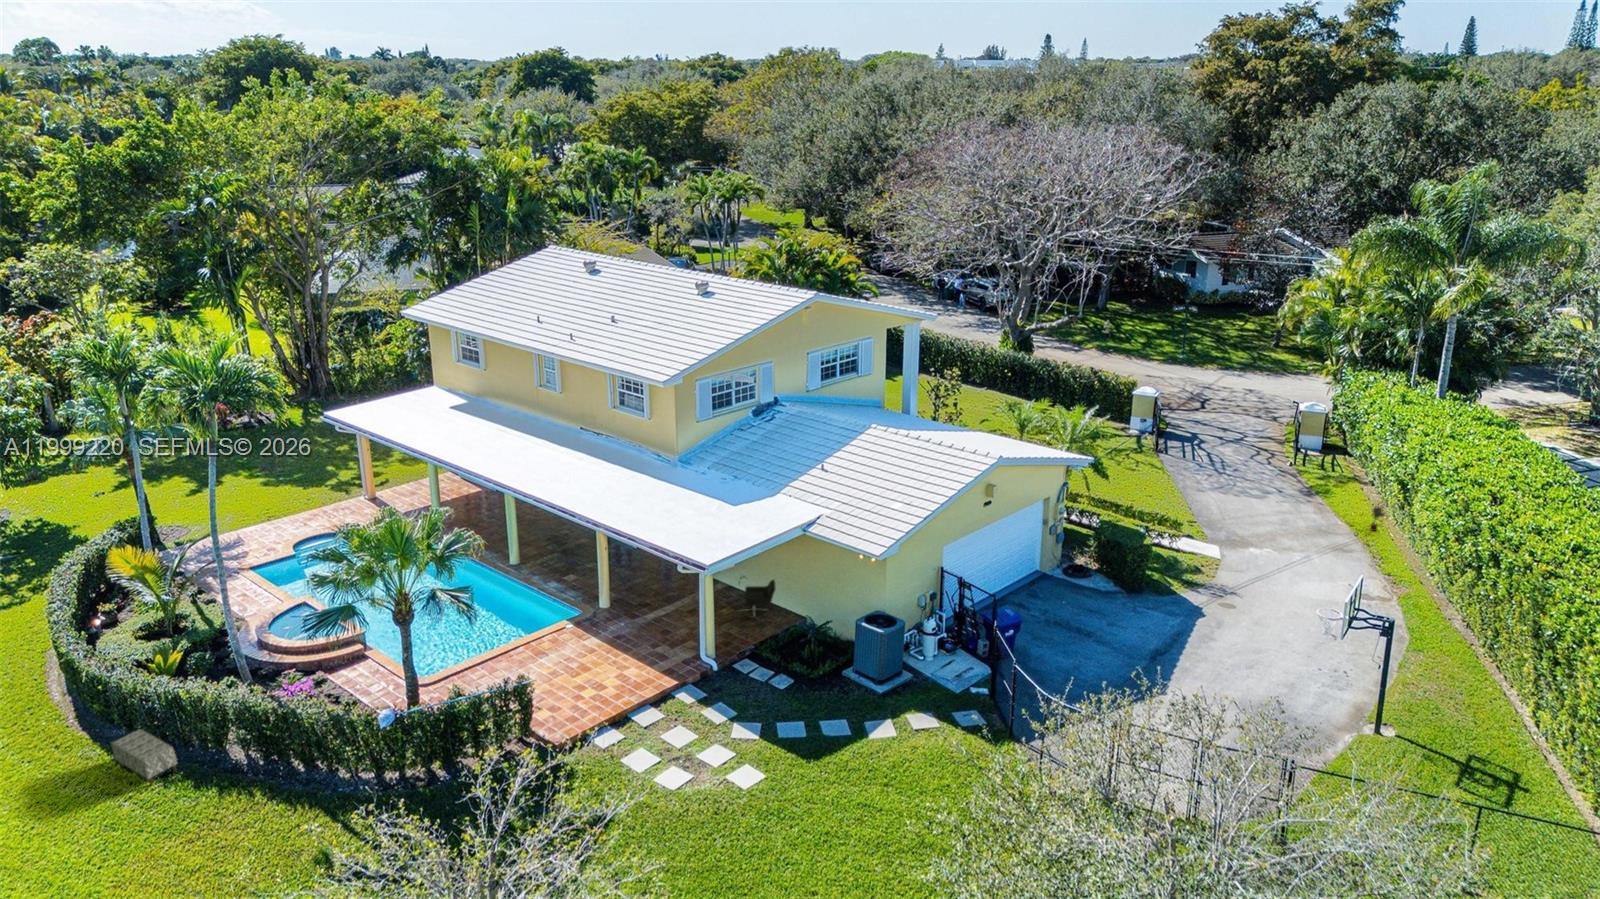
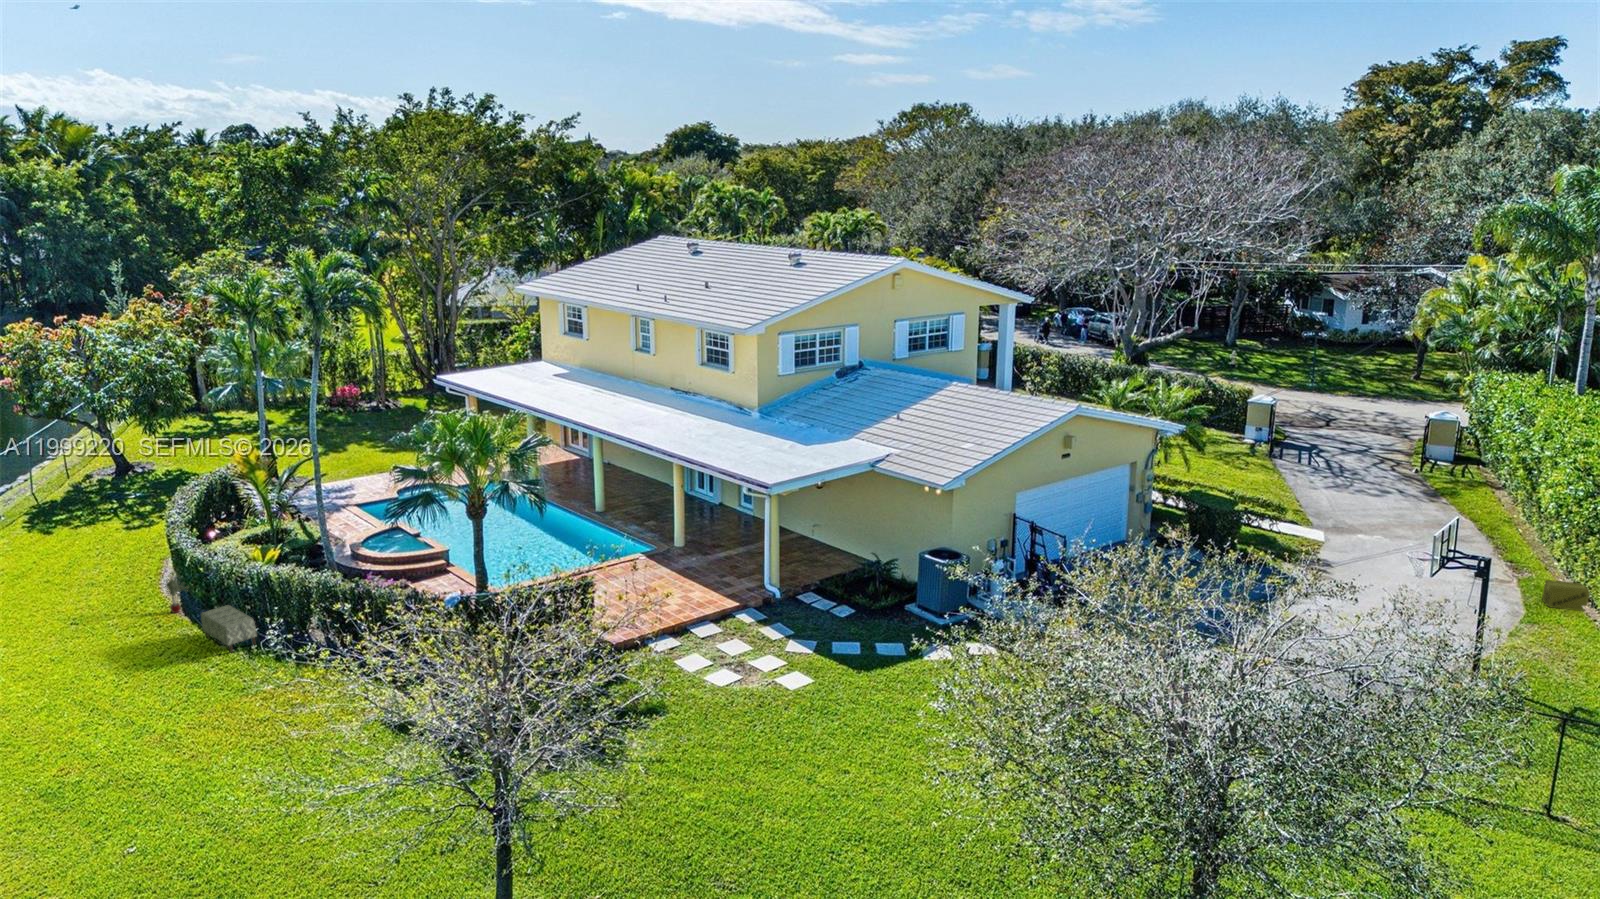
potted tree: present [1370,504,1387,531] -> present [163,573,188,613]
lounge chair: present [745,580,776,616] -> none [811,526,848,562]
cardboard box: none [1407,605,1449,634] -> present [1542,580,1590,611]

